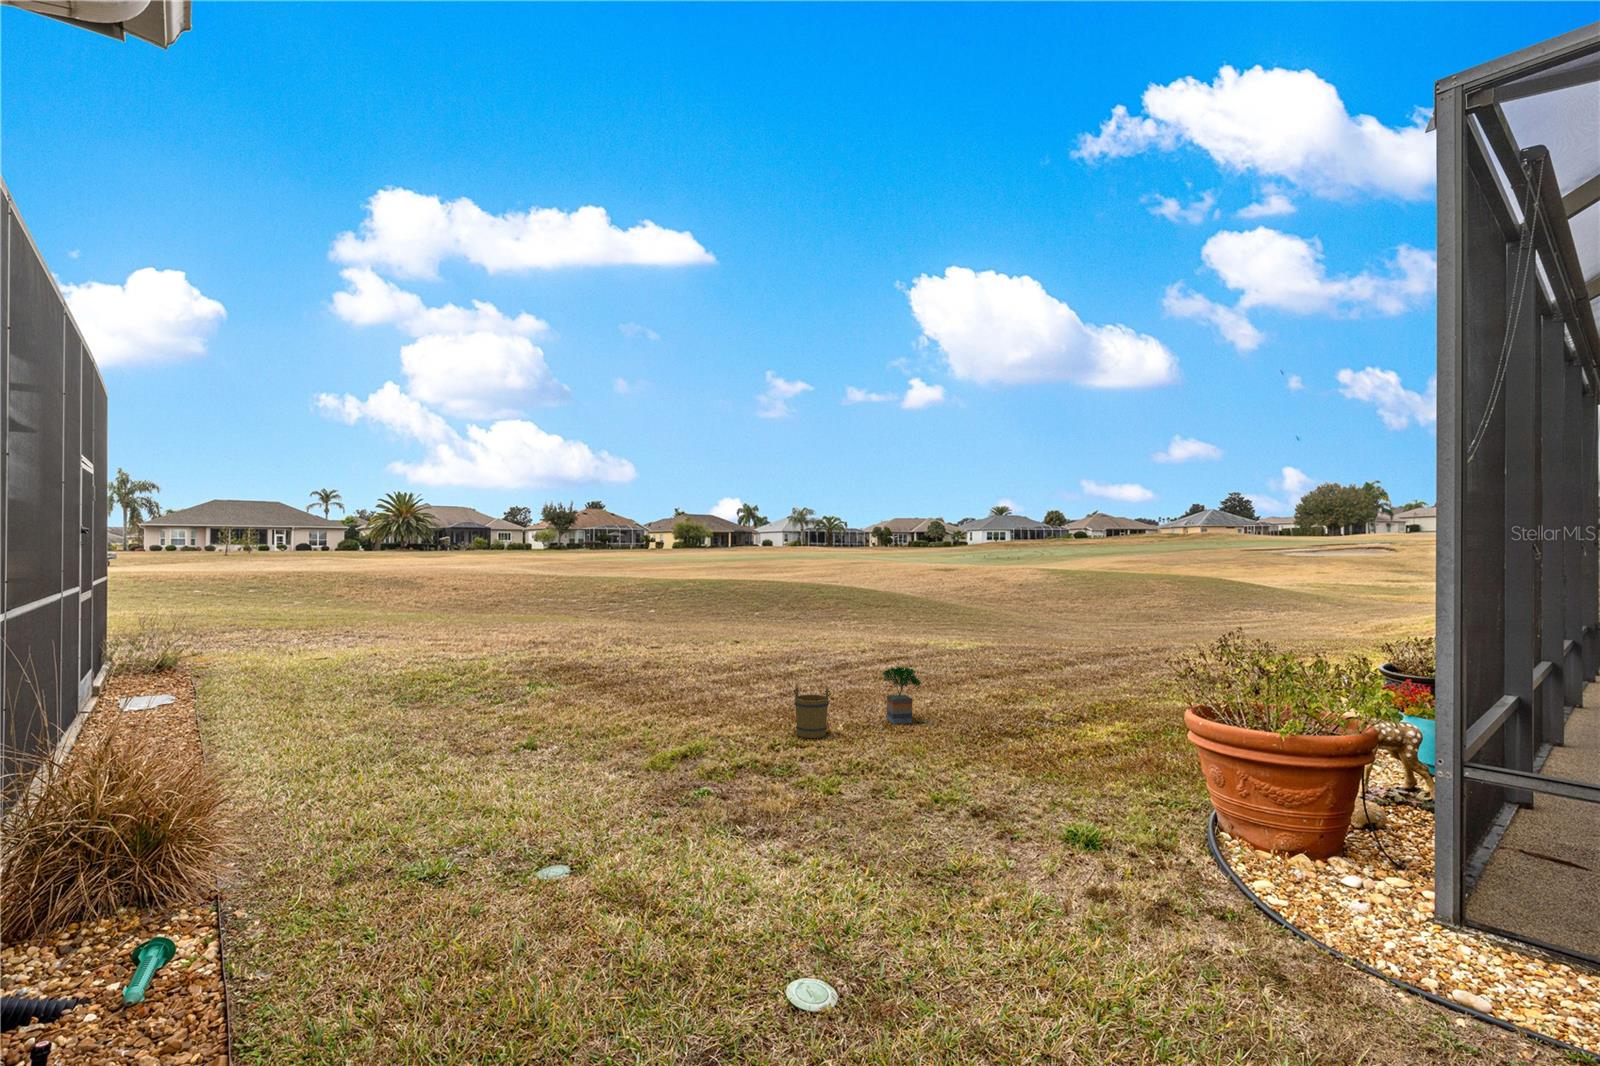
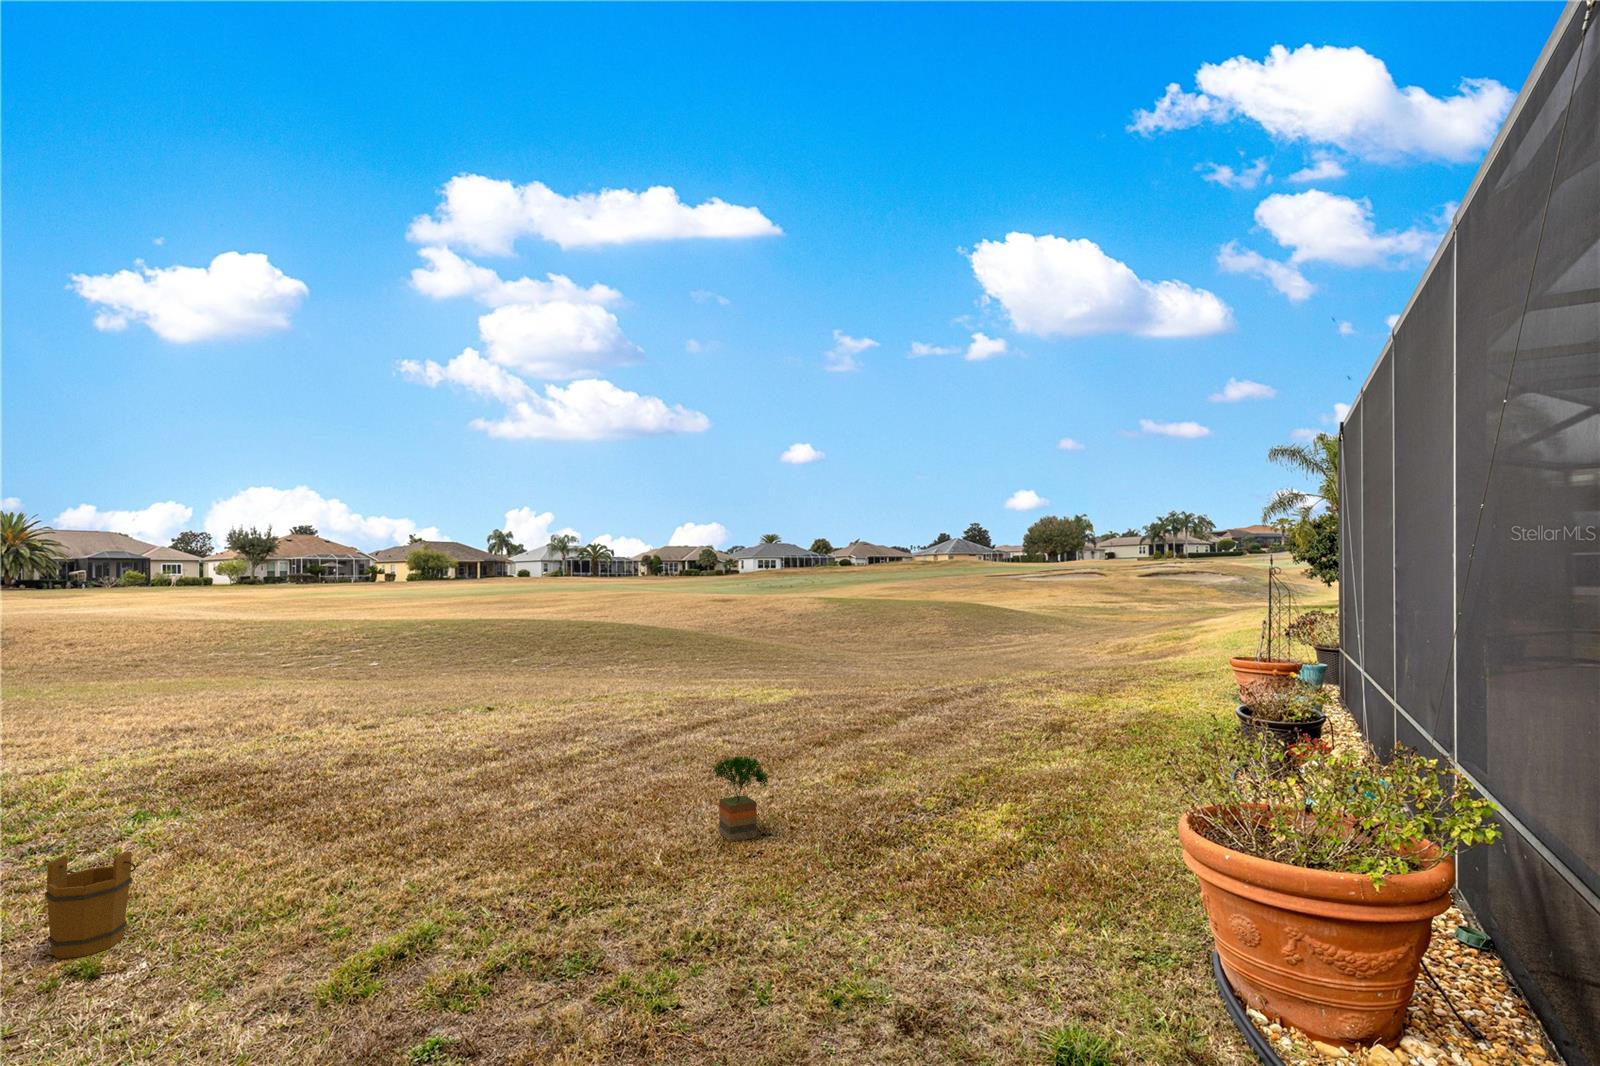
bucket: present [794,686,830,738] -> present [45,851,136,959]

